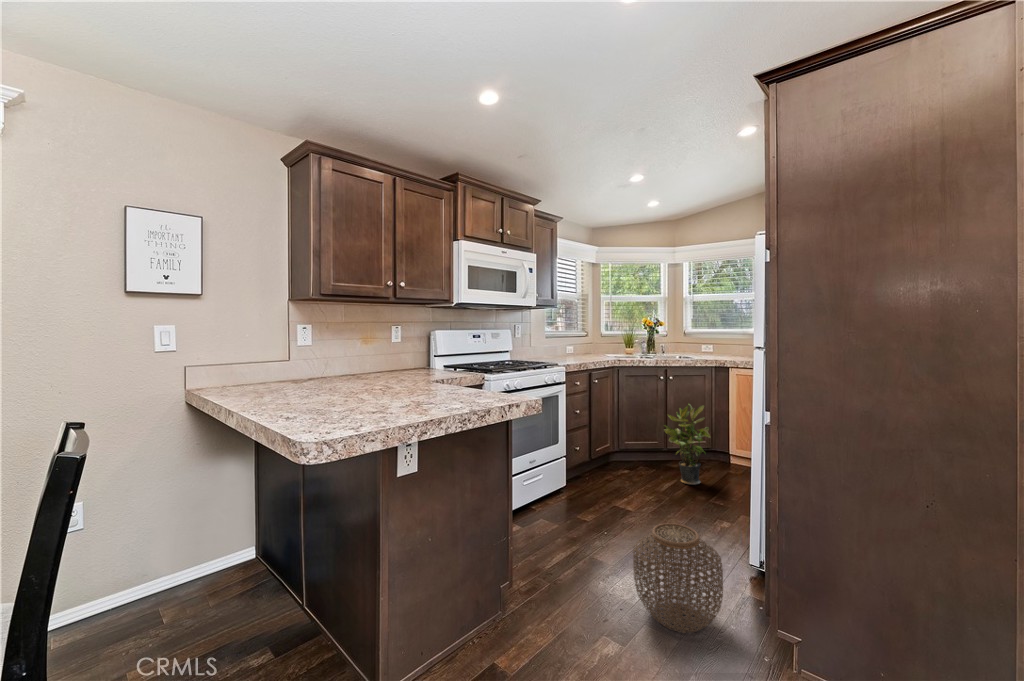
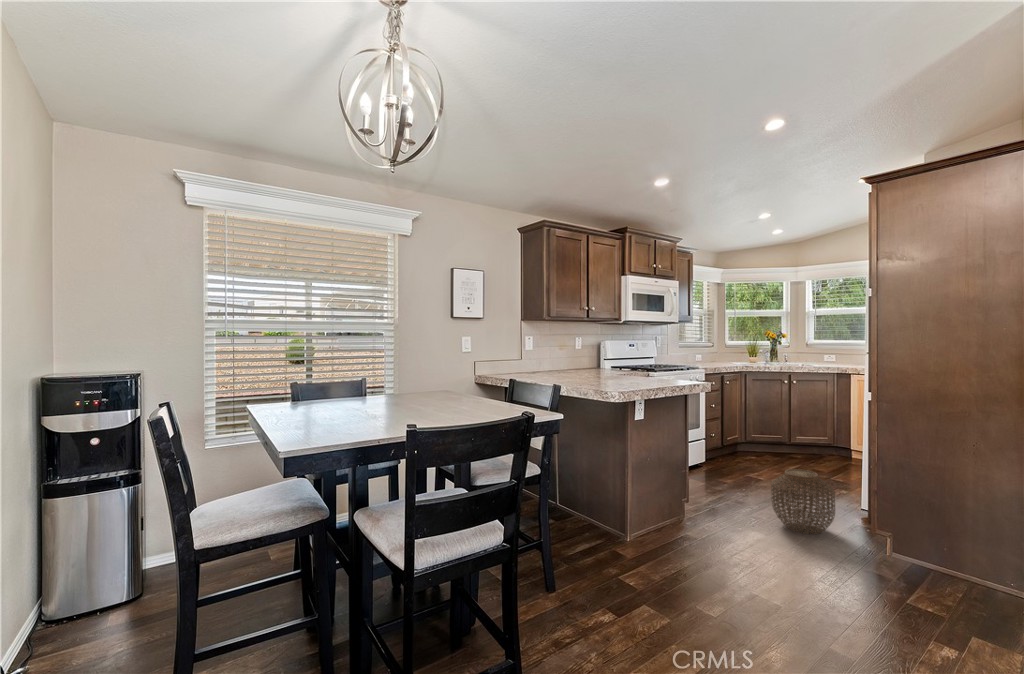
potted plant: present [664,404,710,485] -> none [788,402,831,469]

